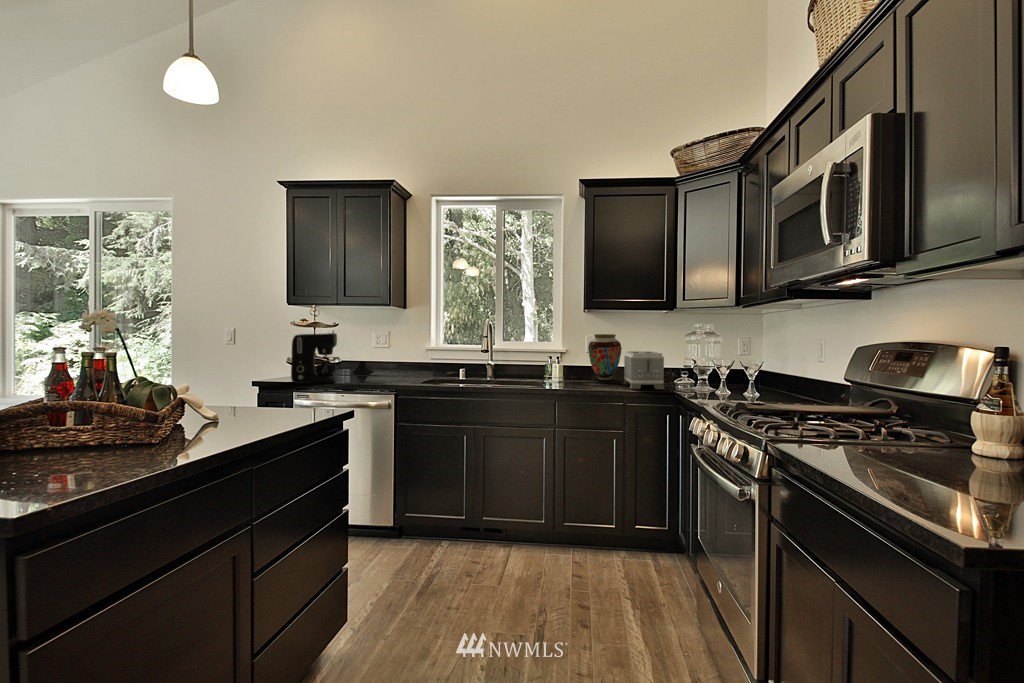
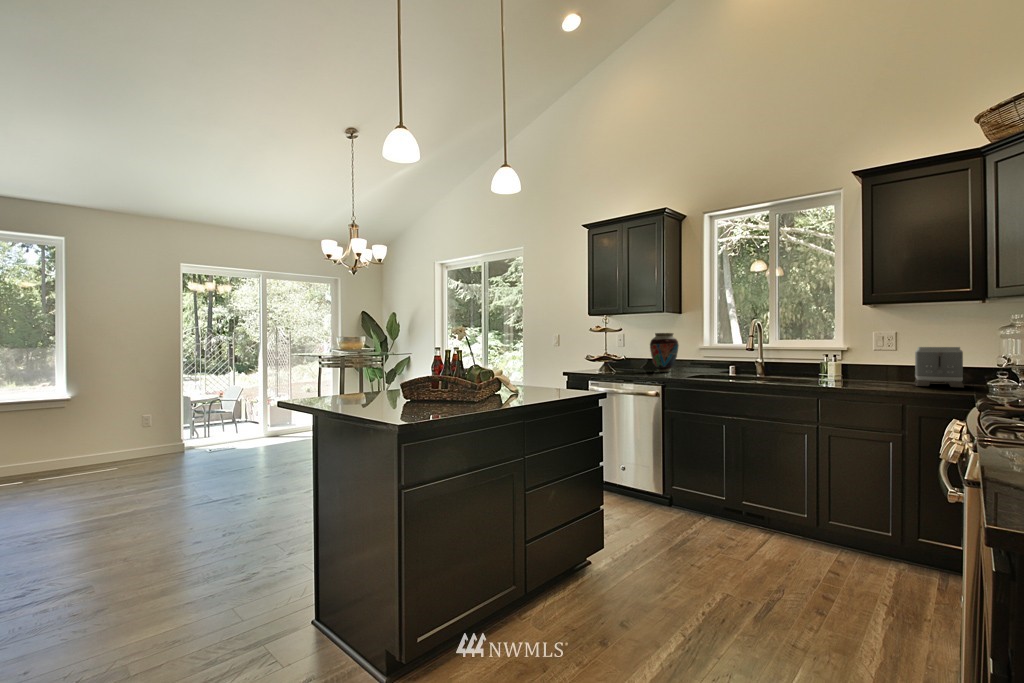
coffee maker: present [291,333,341,383] -> none [583,333,623,373]
vase: present [588,334,622,380] -> present [650,333,679,372]

